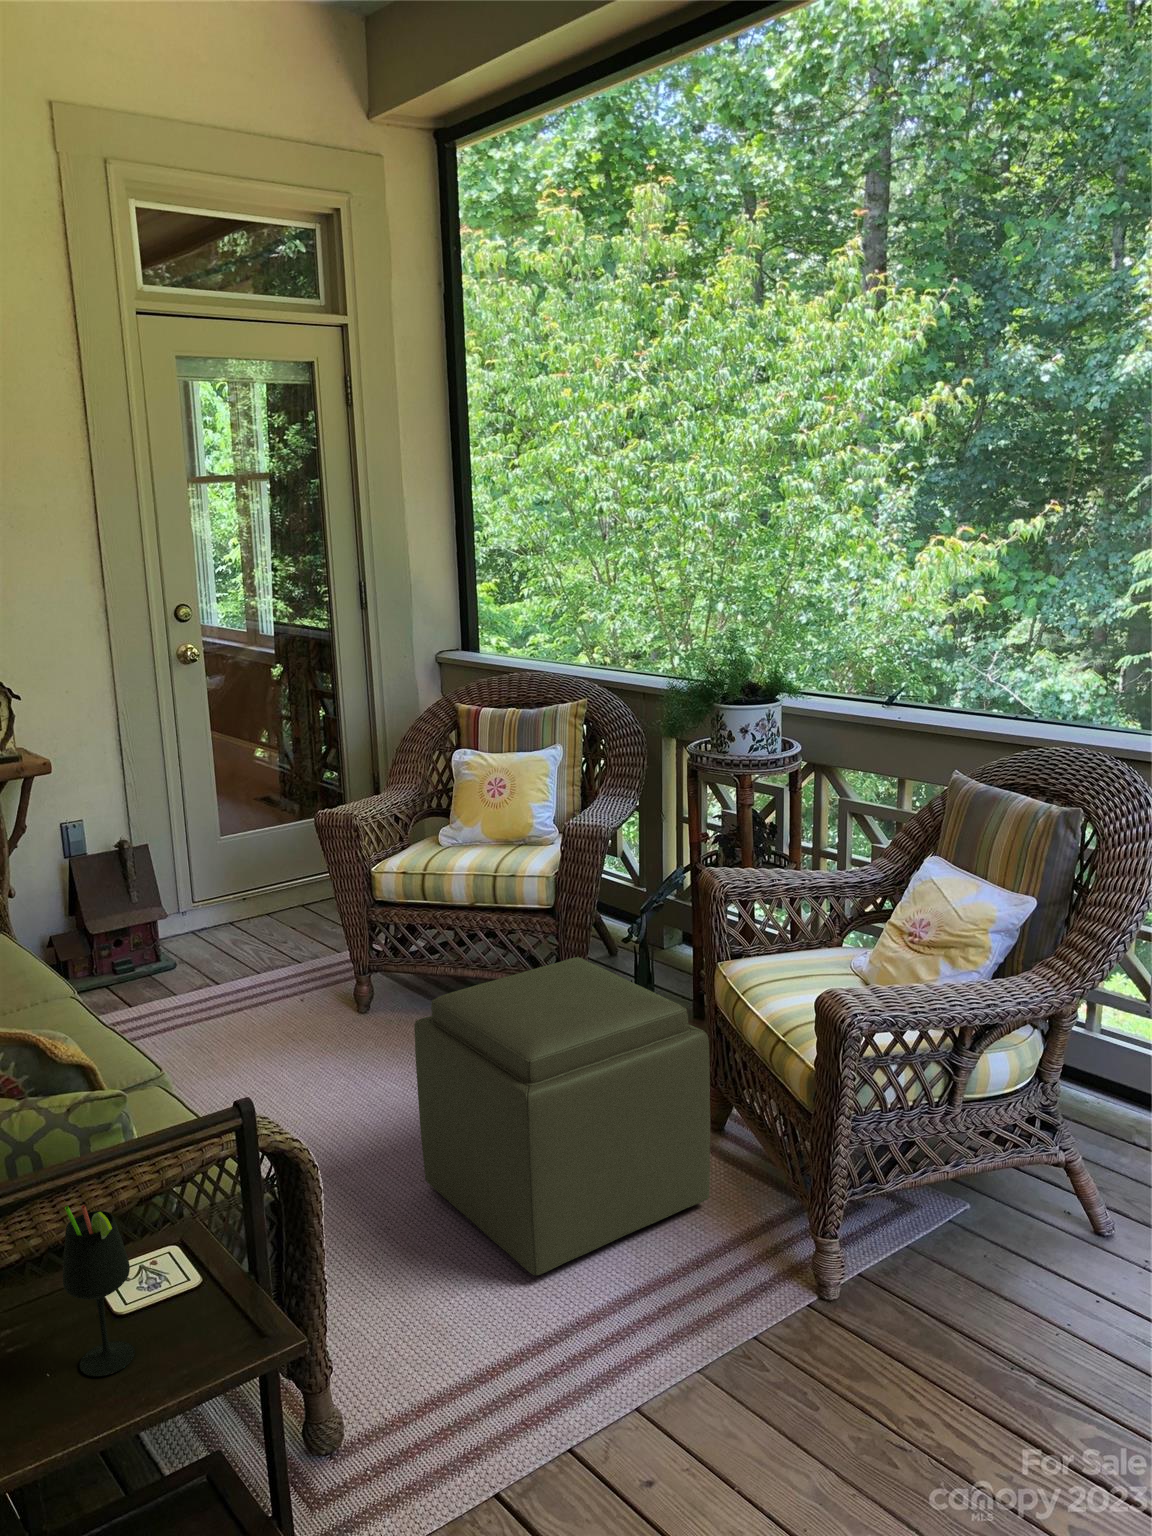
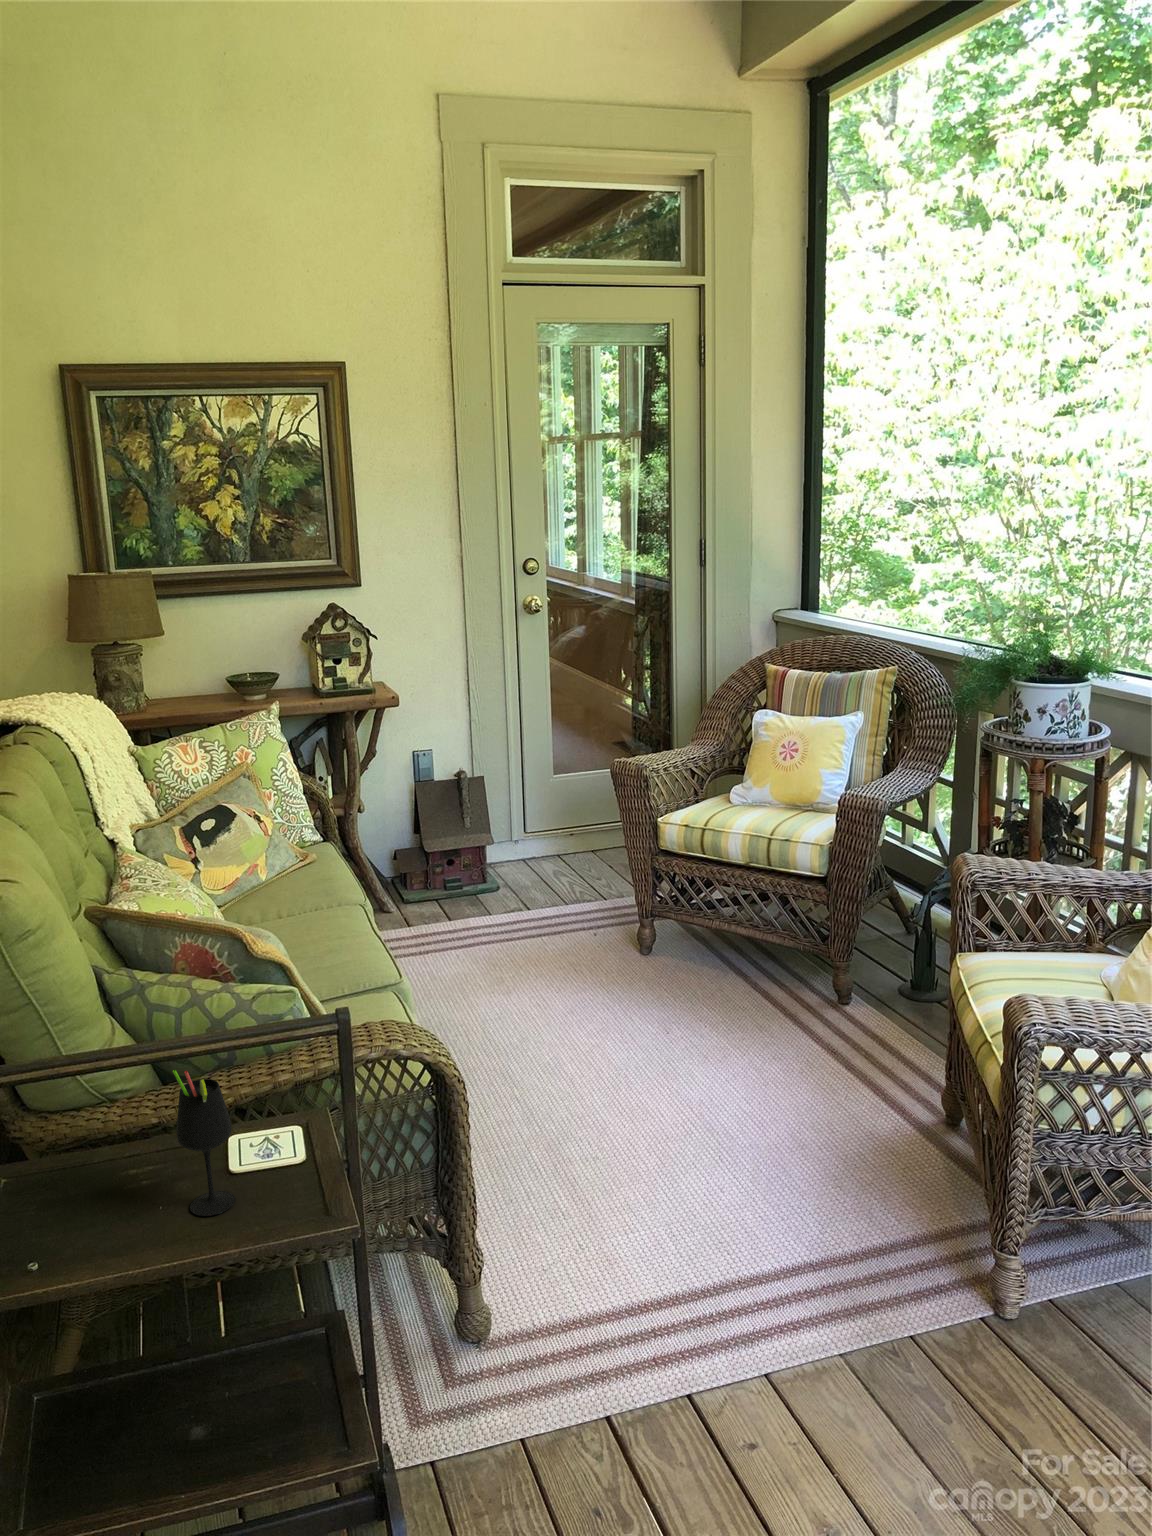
ottoman: present [414,957,710,1275] -> none [637,928,920,1231]

